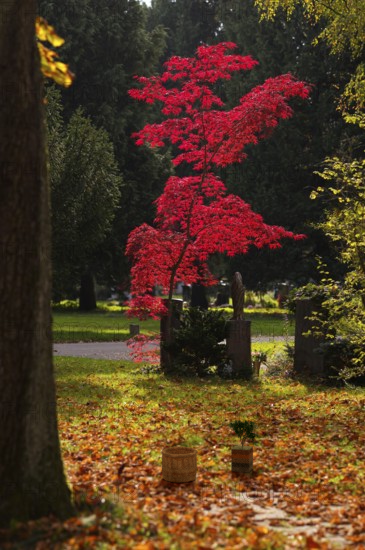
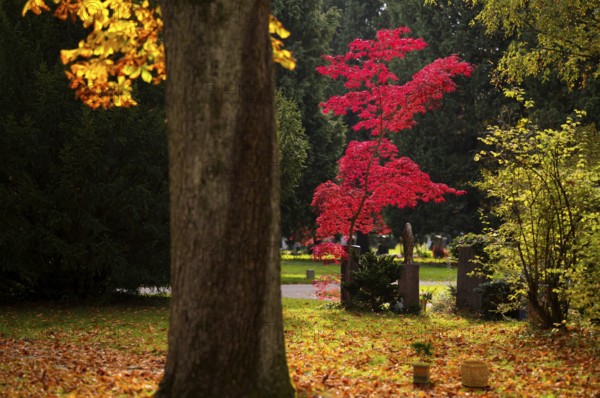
wooden bucket: present [161,446,198,483] -> present [460,360,489,387]

